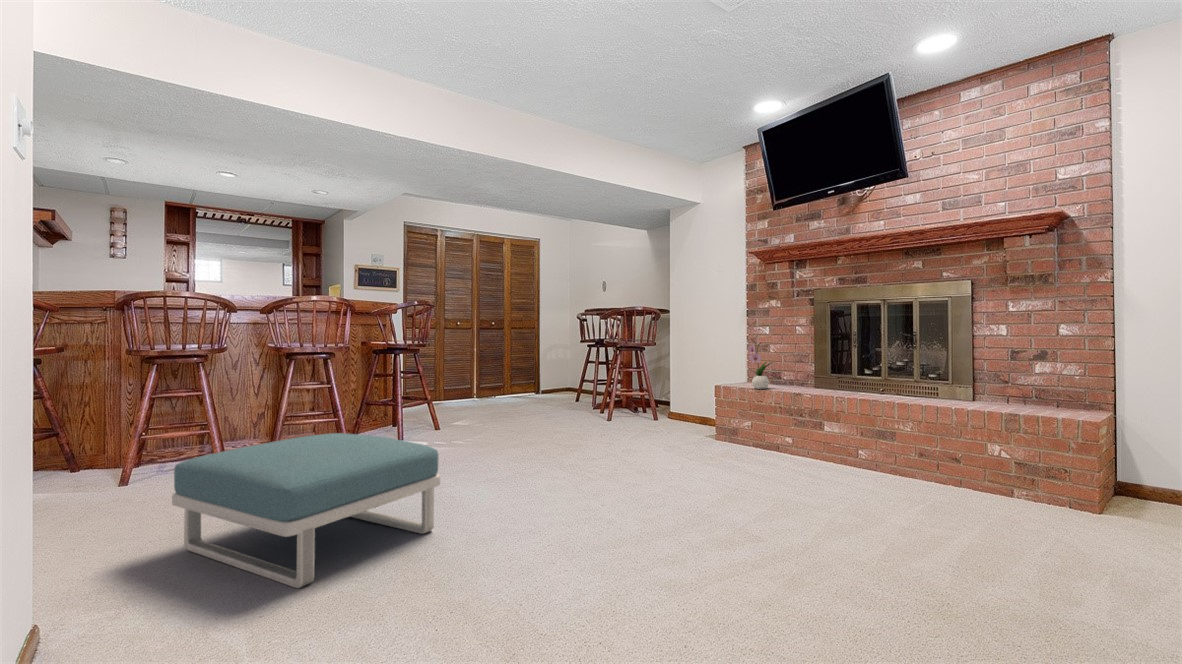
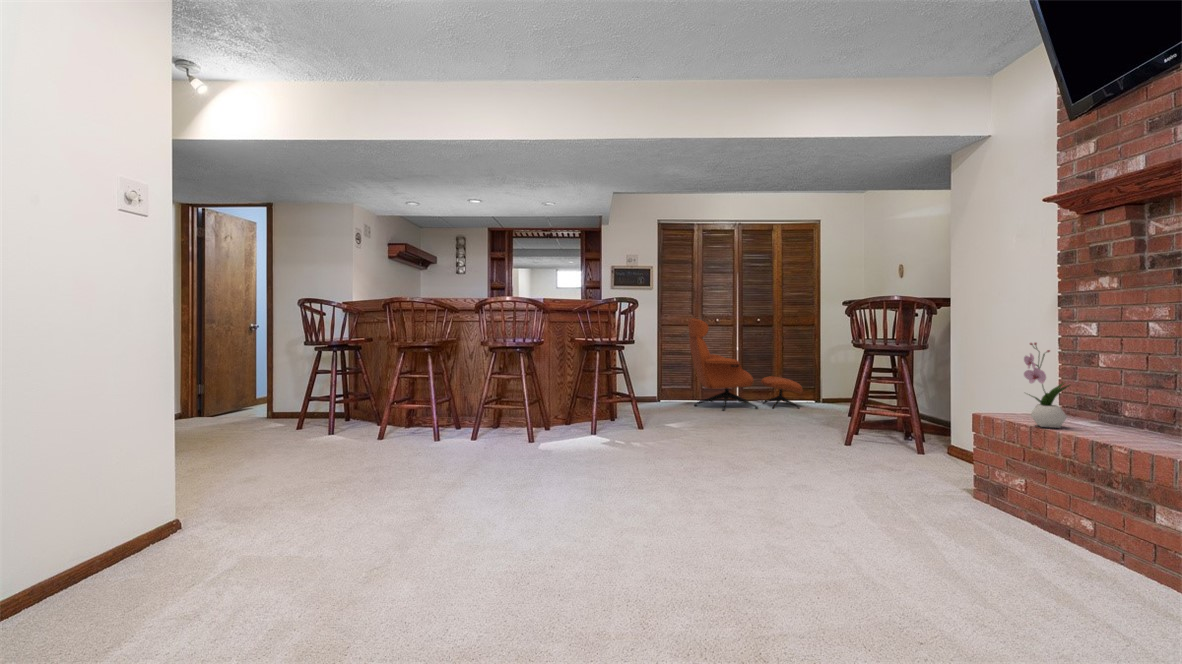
lounge chair: none [441,322,542,409] -> present [688,318,803,411]
footstool: present [172,433,440,588] -> none [271,431,464,570]

